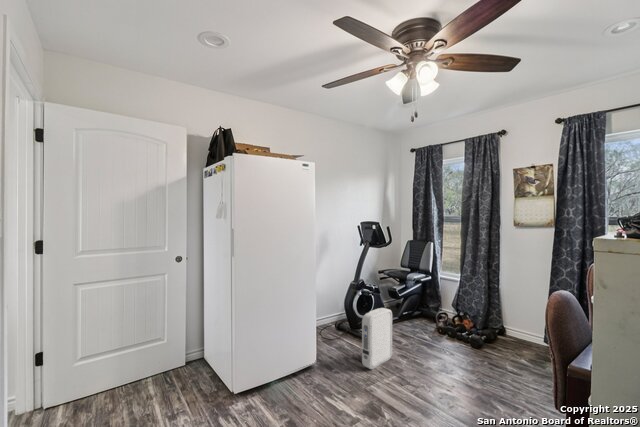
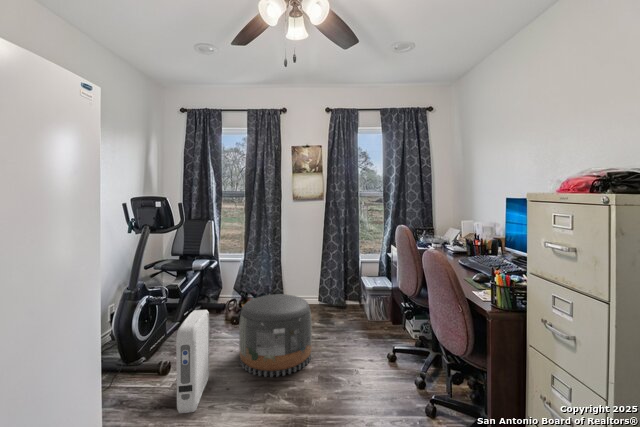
pouf: none [417,314,483,386] -> present [239,294,312,377]

